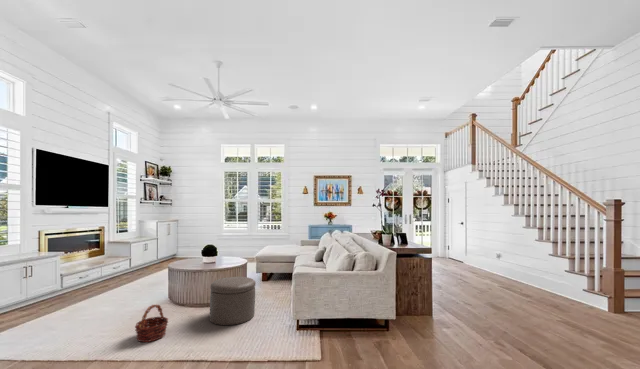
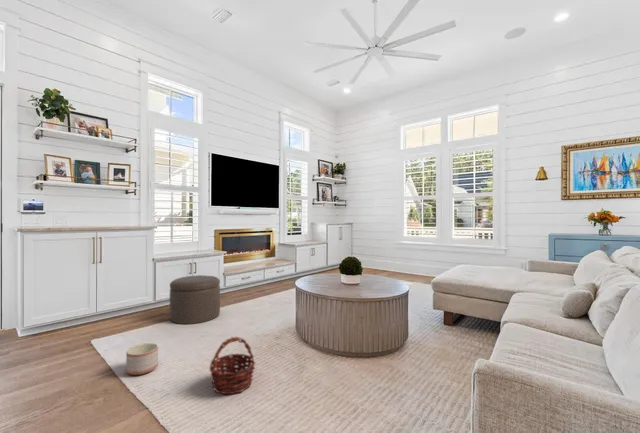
ottoman: present [210,276,256,325] -> present [170,275,220,324]
planter: none [40,330,72,357] -> present [126,343,158,375]

